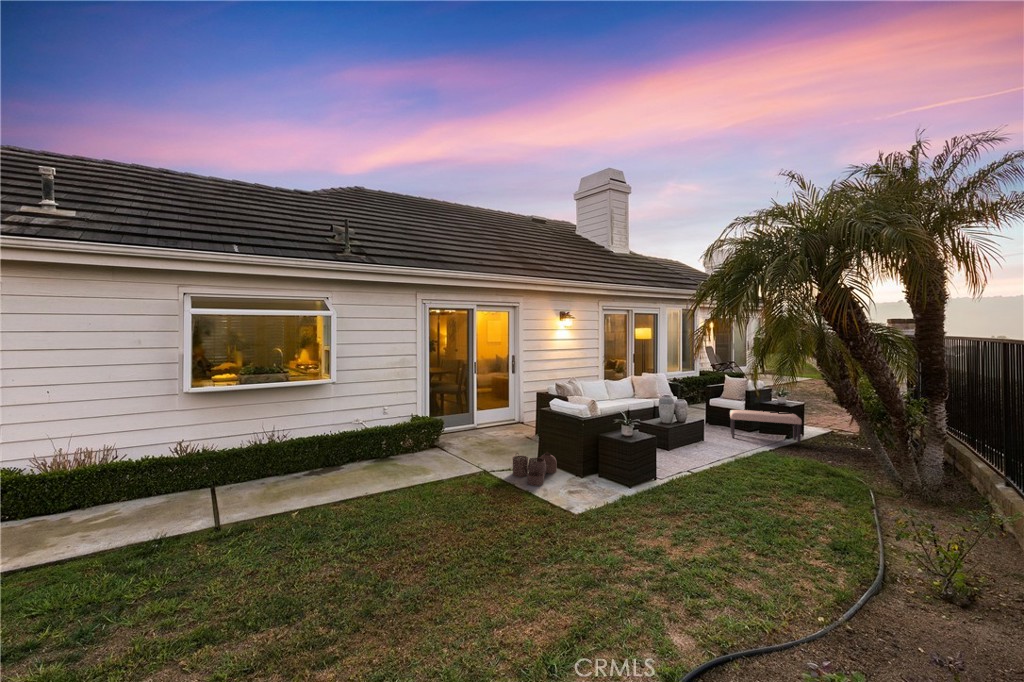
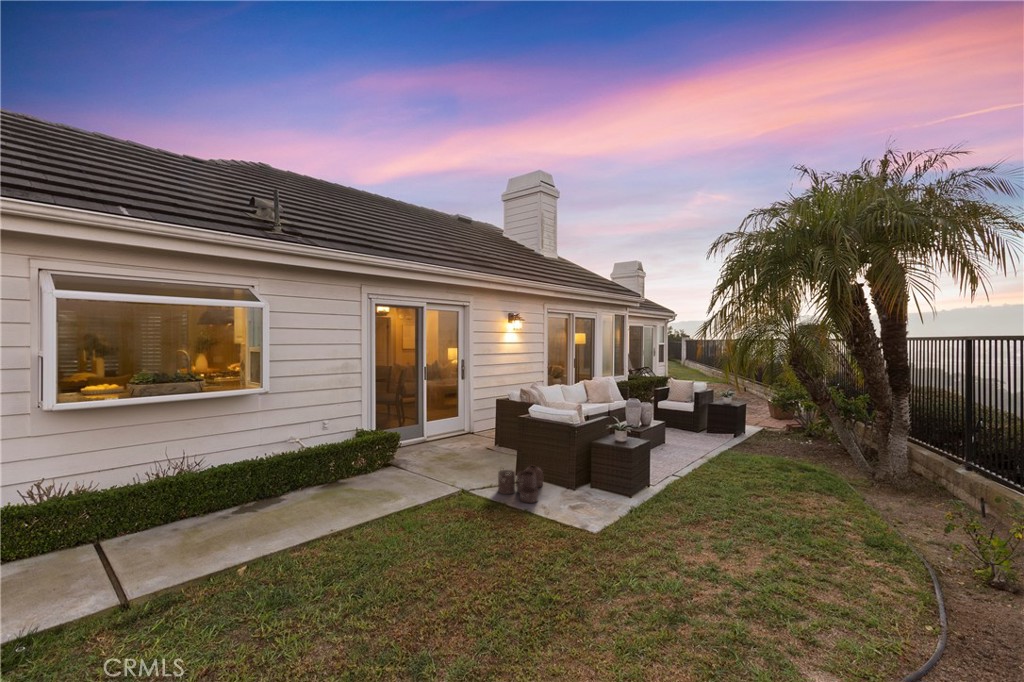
bench: present [730,410,802,444] -> none [680,411,746,442]

